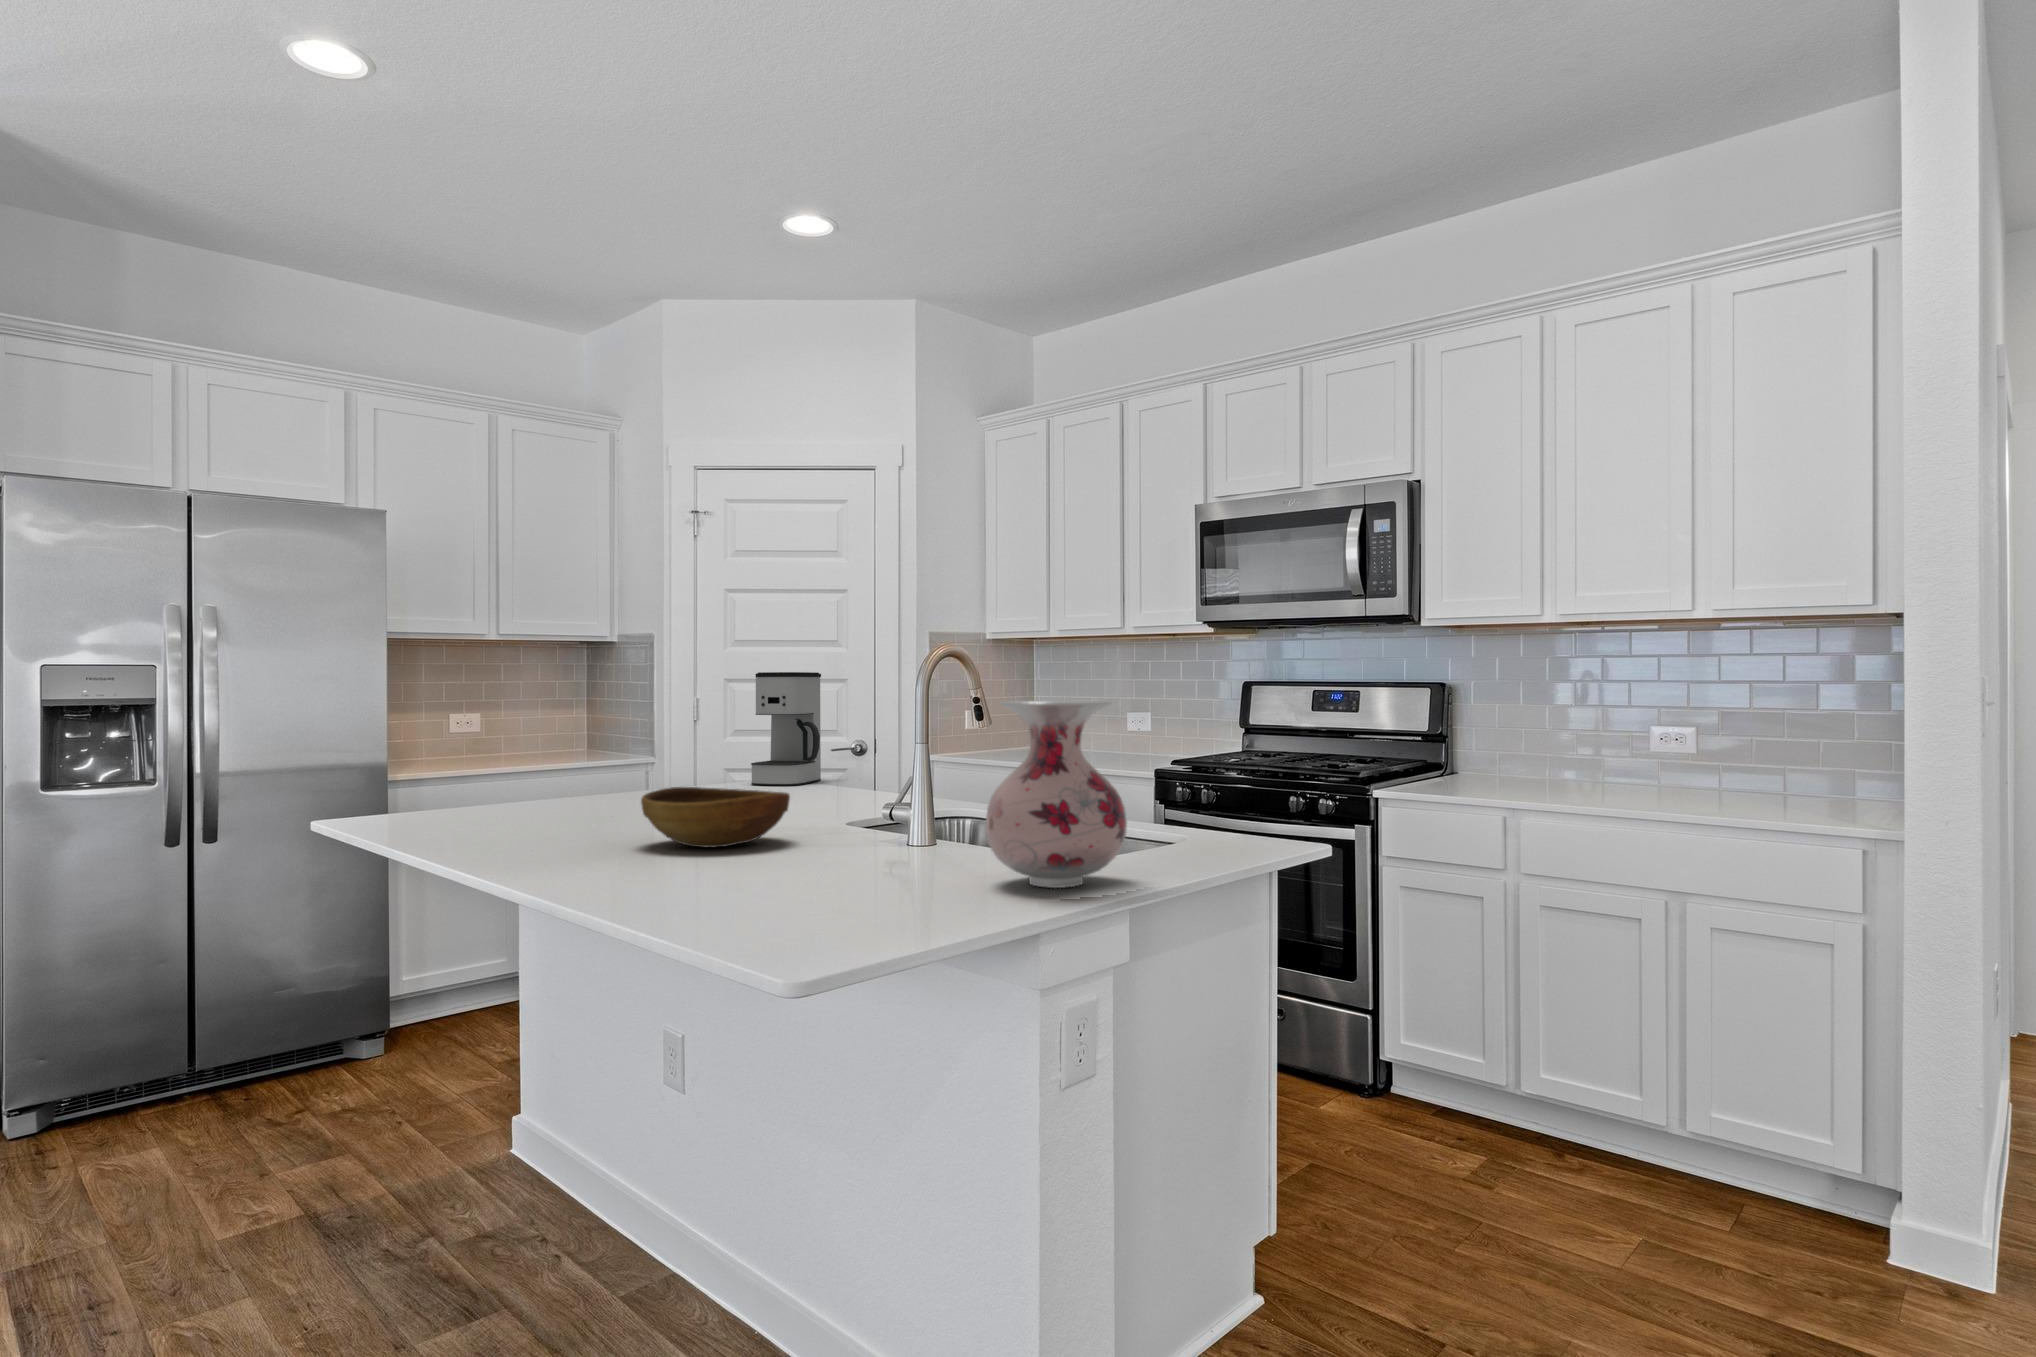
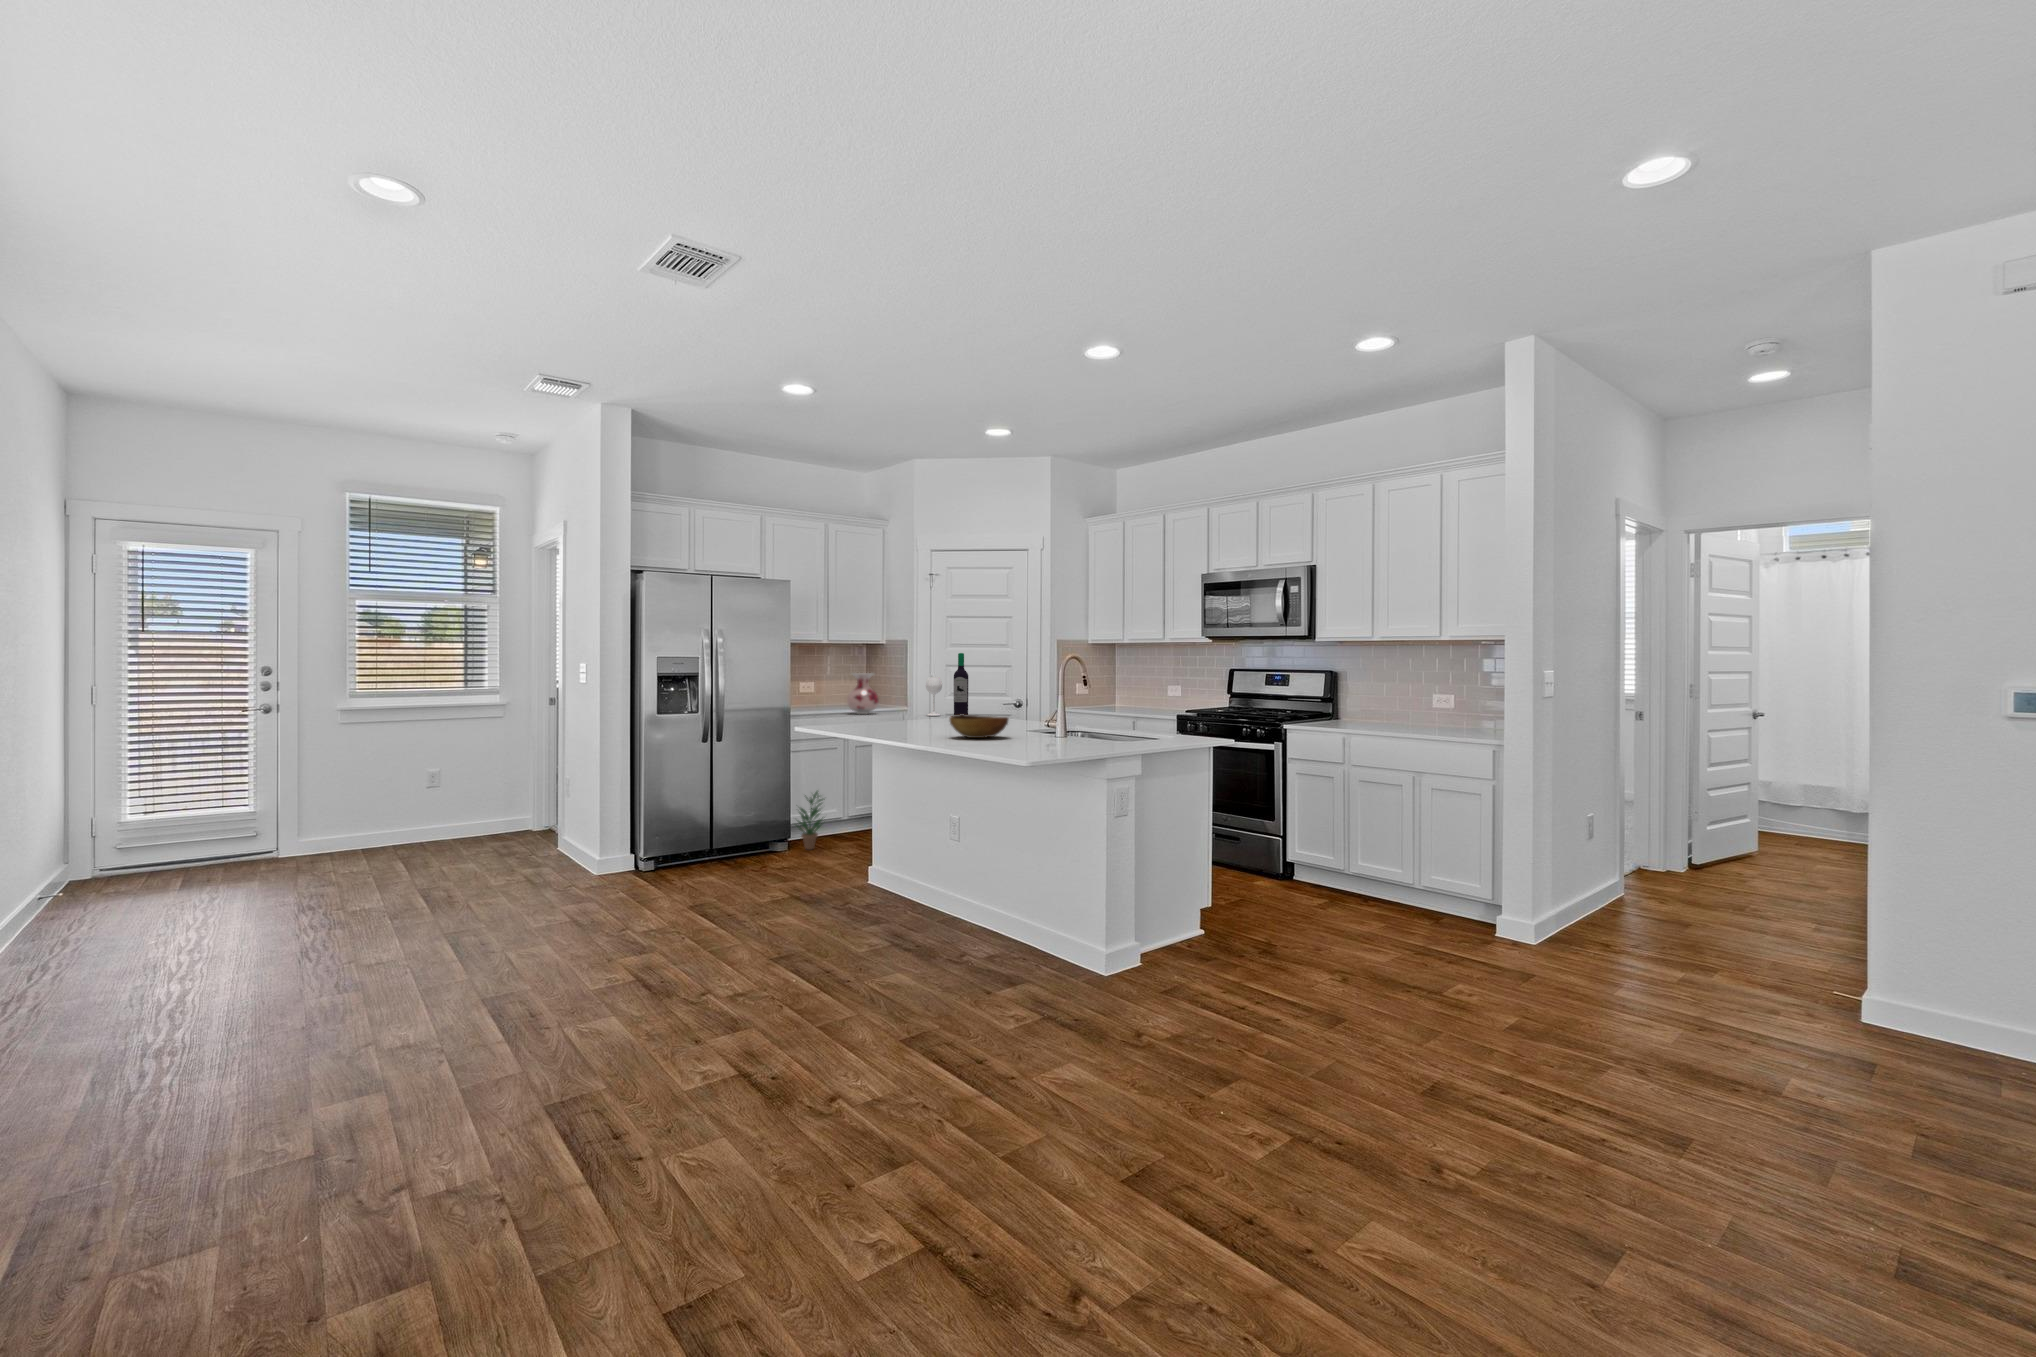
wine bottle: none [668,654,752,776] -> present [926,653,968,716]
coffee maker: present [751,672,821,786] -> none [972,664,1006,720]
vase: present [986,700,1127,888] -> present [847,673,879,714]
potted plant: none [387,925,466,1049] -> present [797,791,823,850]

